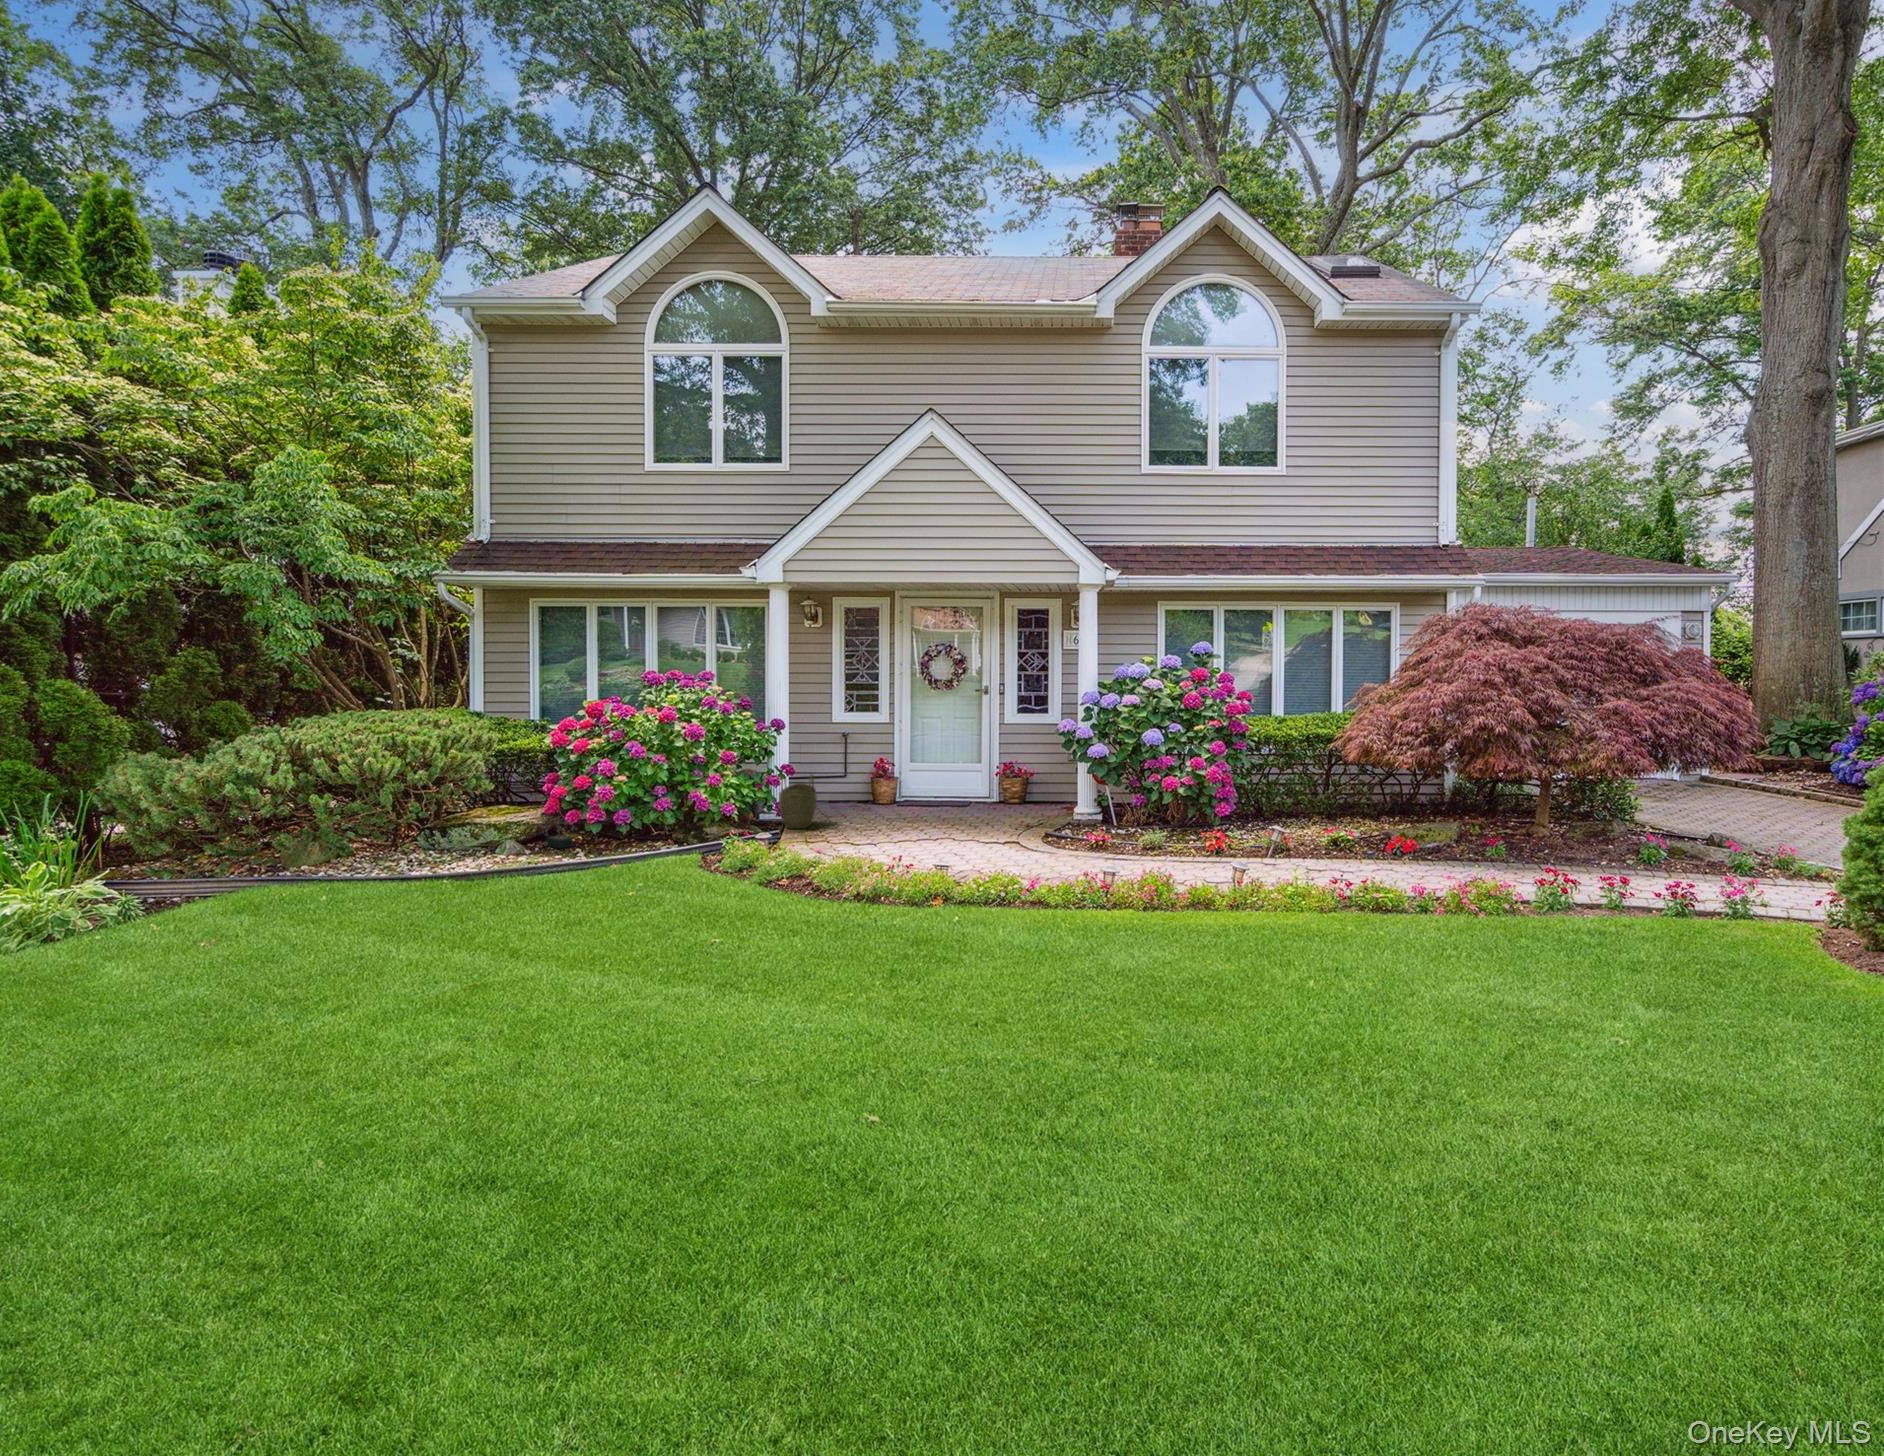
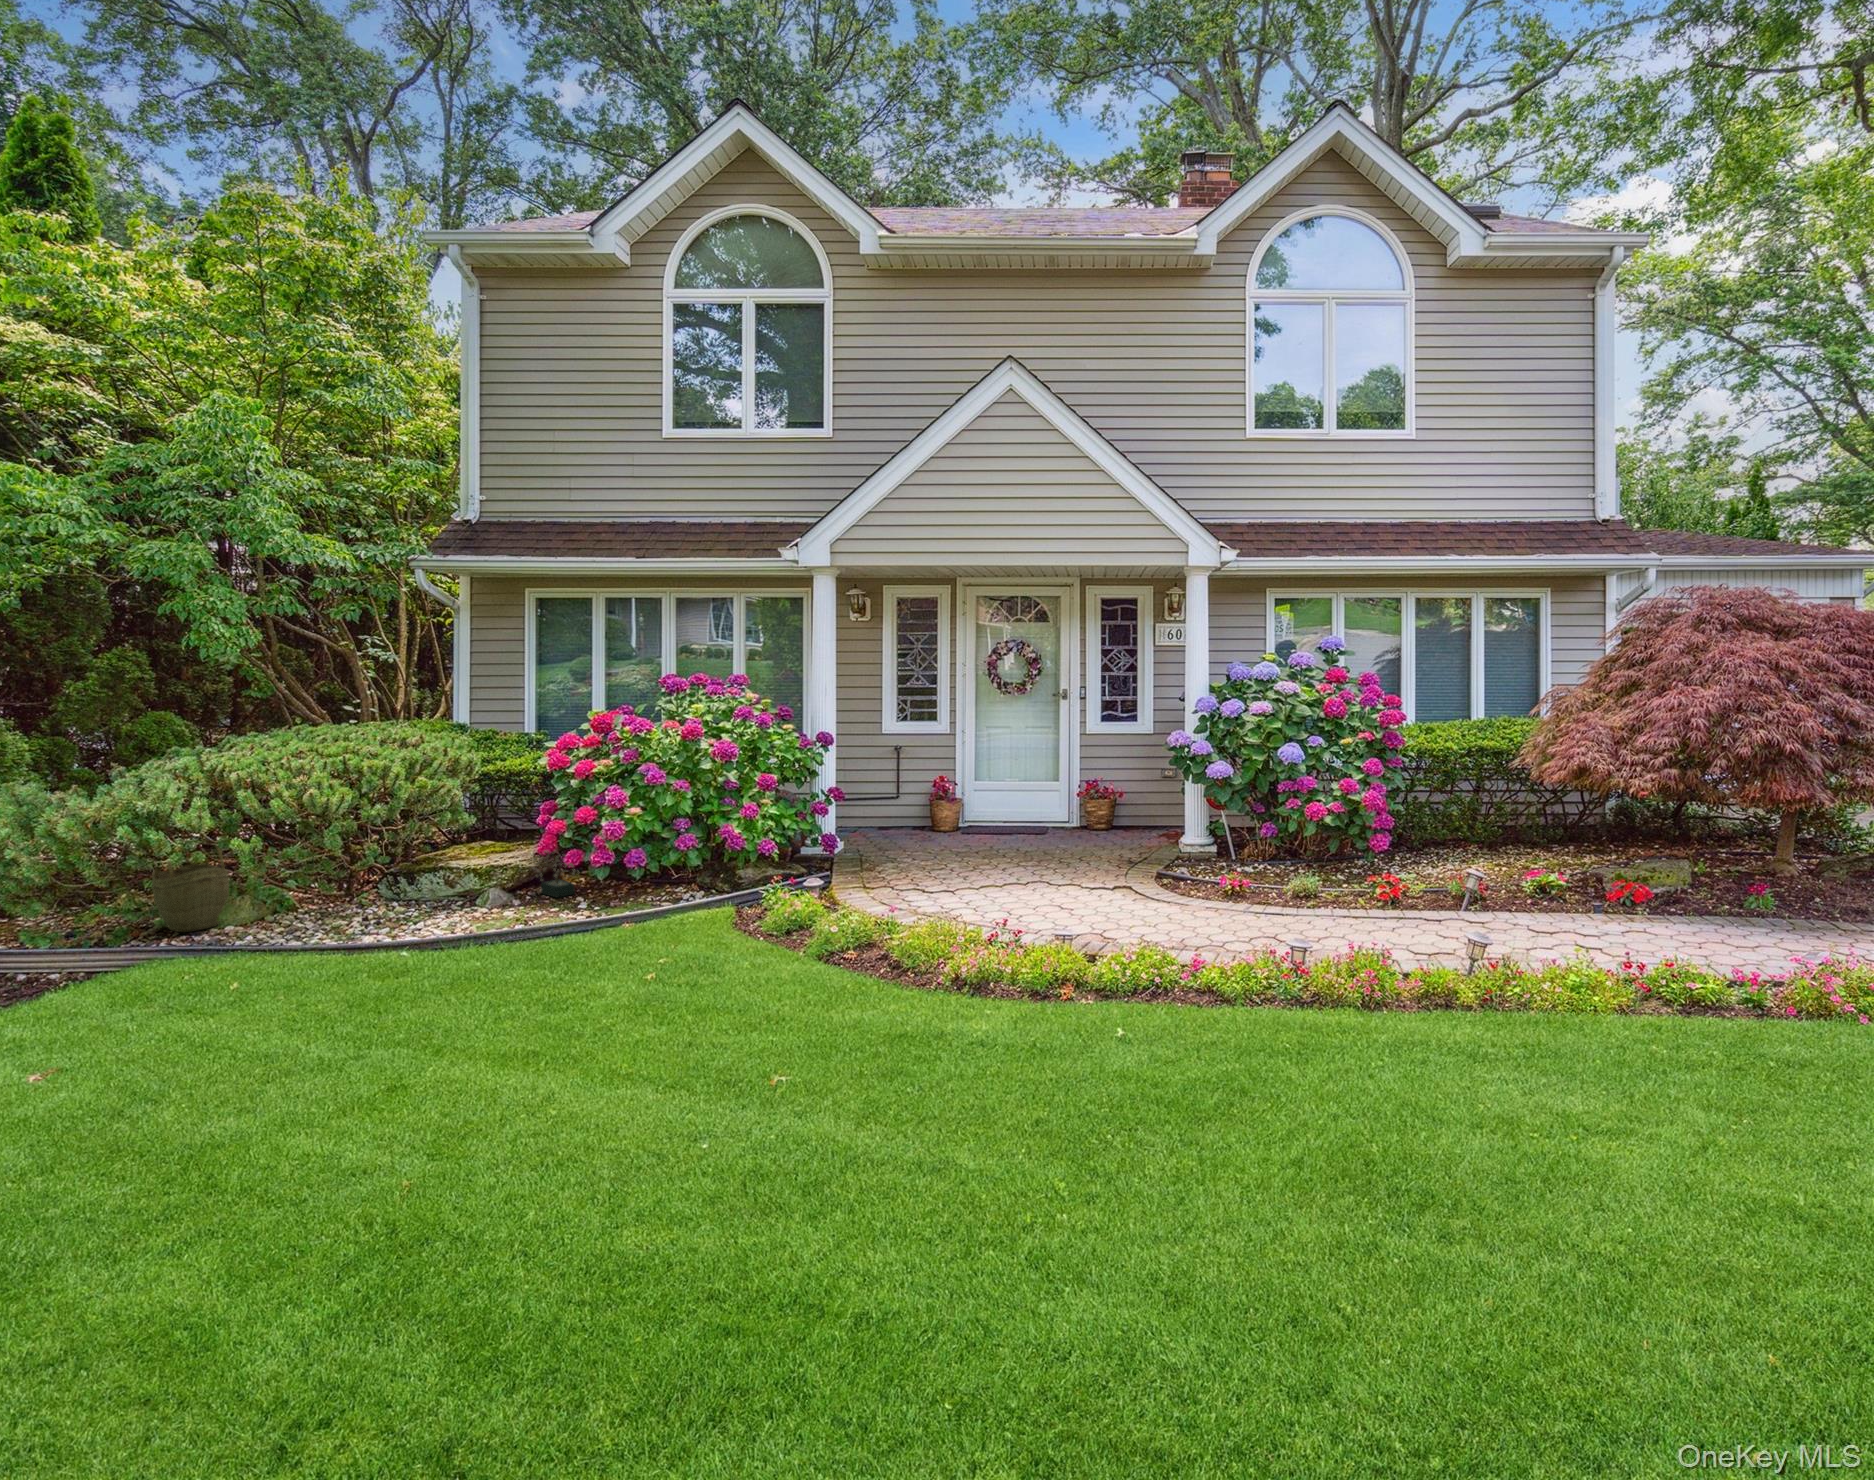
woven basket: present [779,775,817,829] -> present [152,847,229,932]

